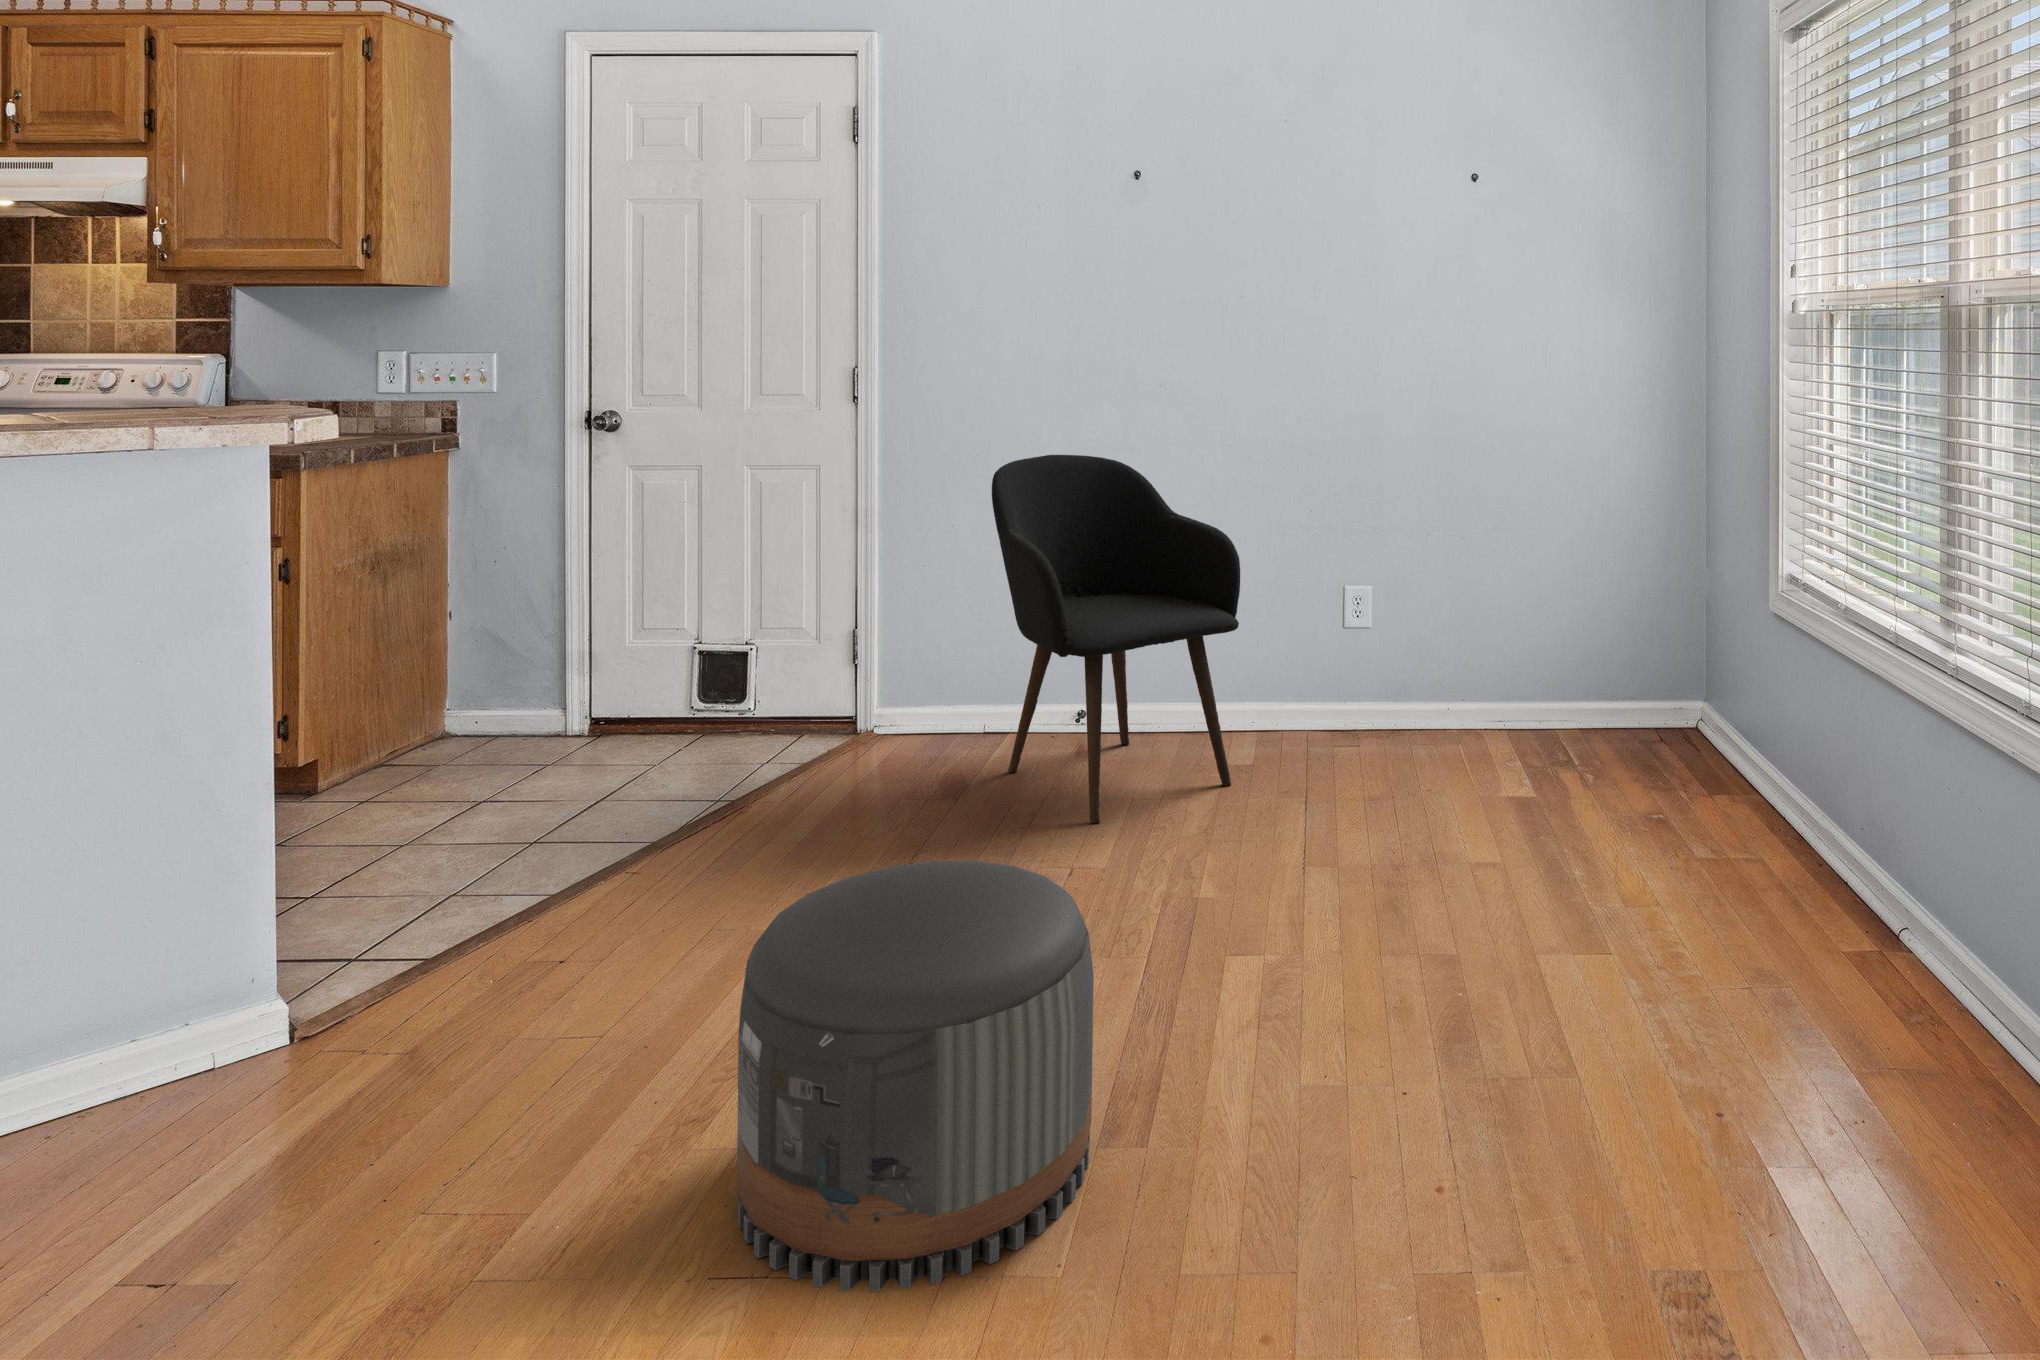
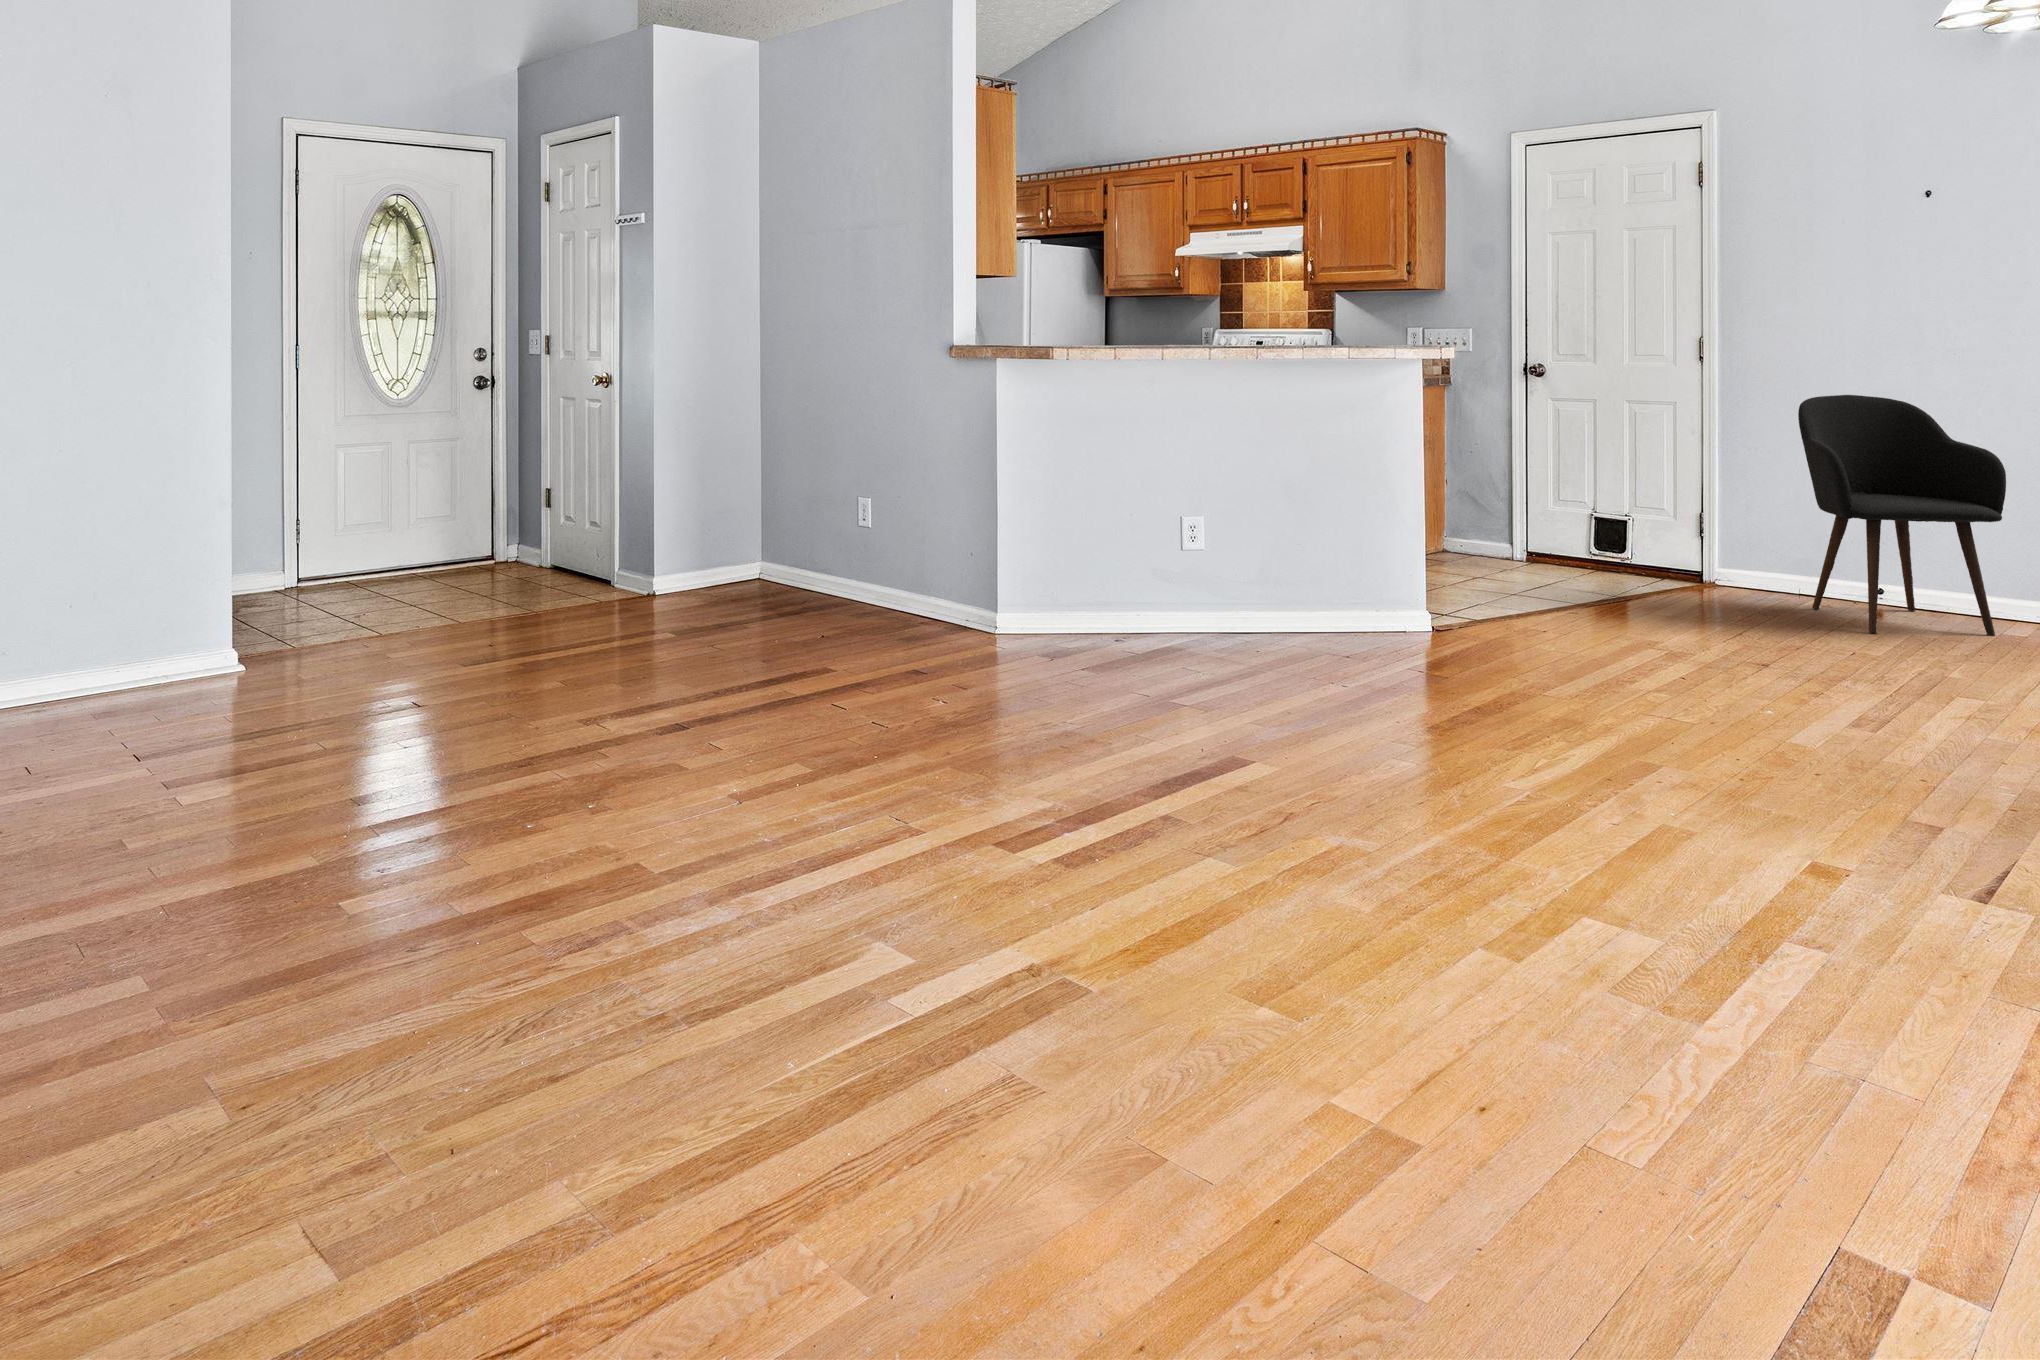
pouf: present [737,861,1094,1291] -> none [1645,558,1833,719]

